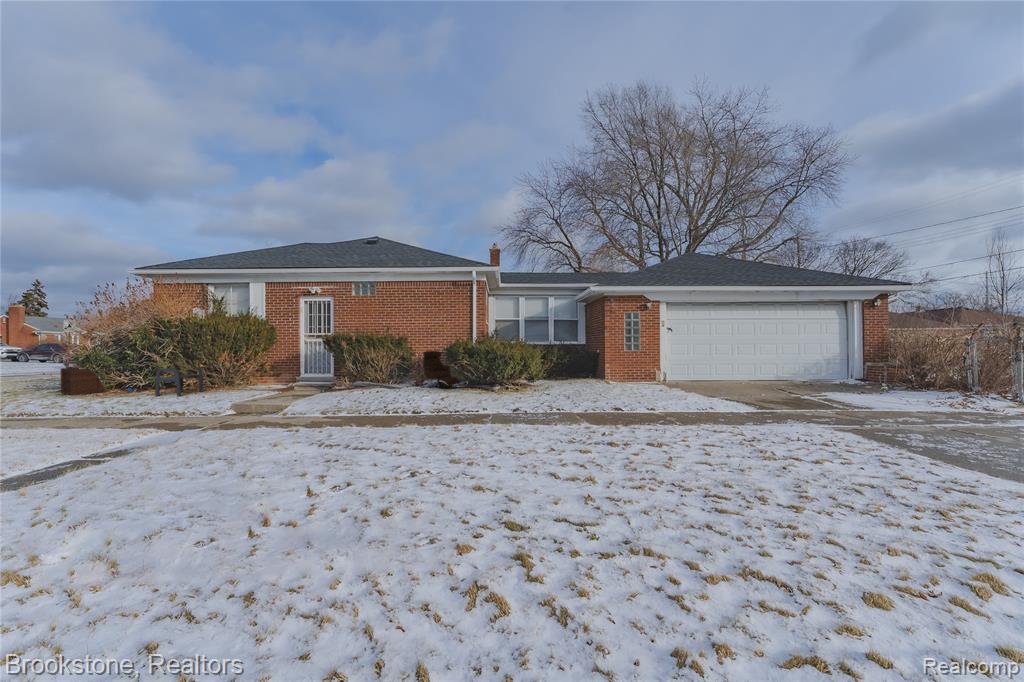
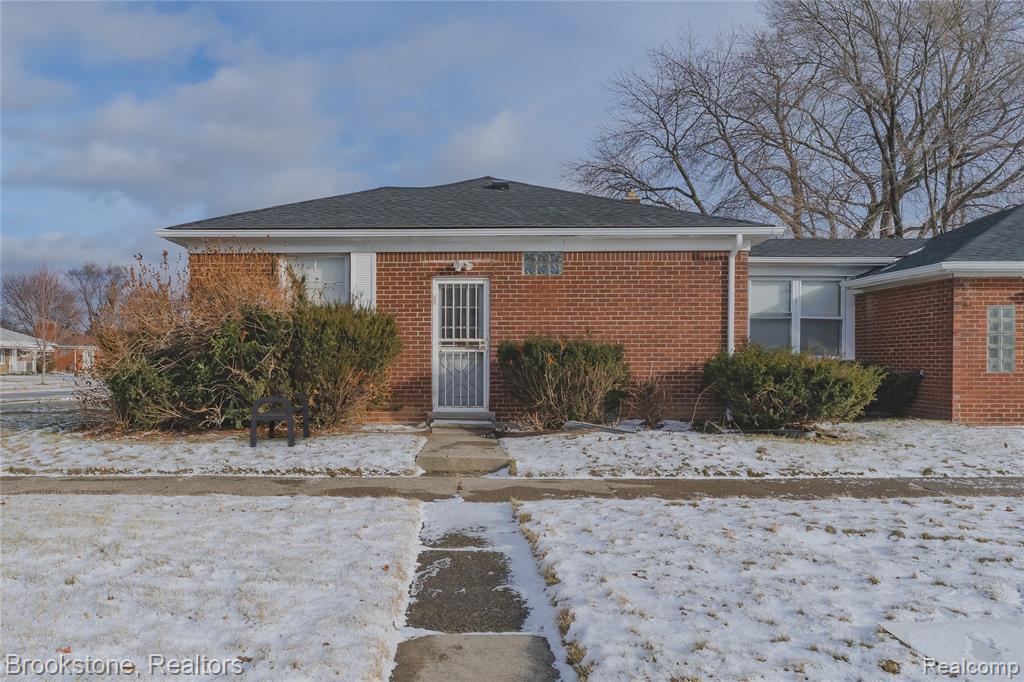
lounge chair: present [423,351,460,388] -> none [653,367,724,432]
wooden crate: present [61,367,103,395] -> none [69,394,140,445]

